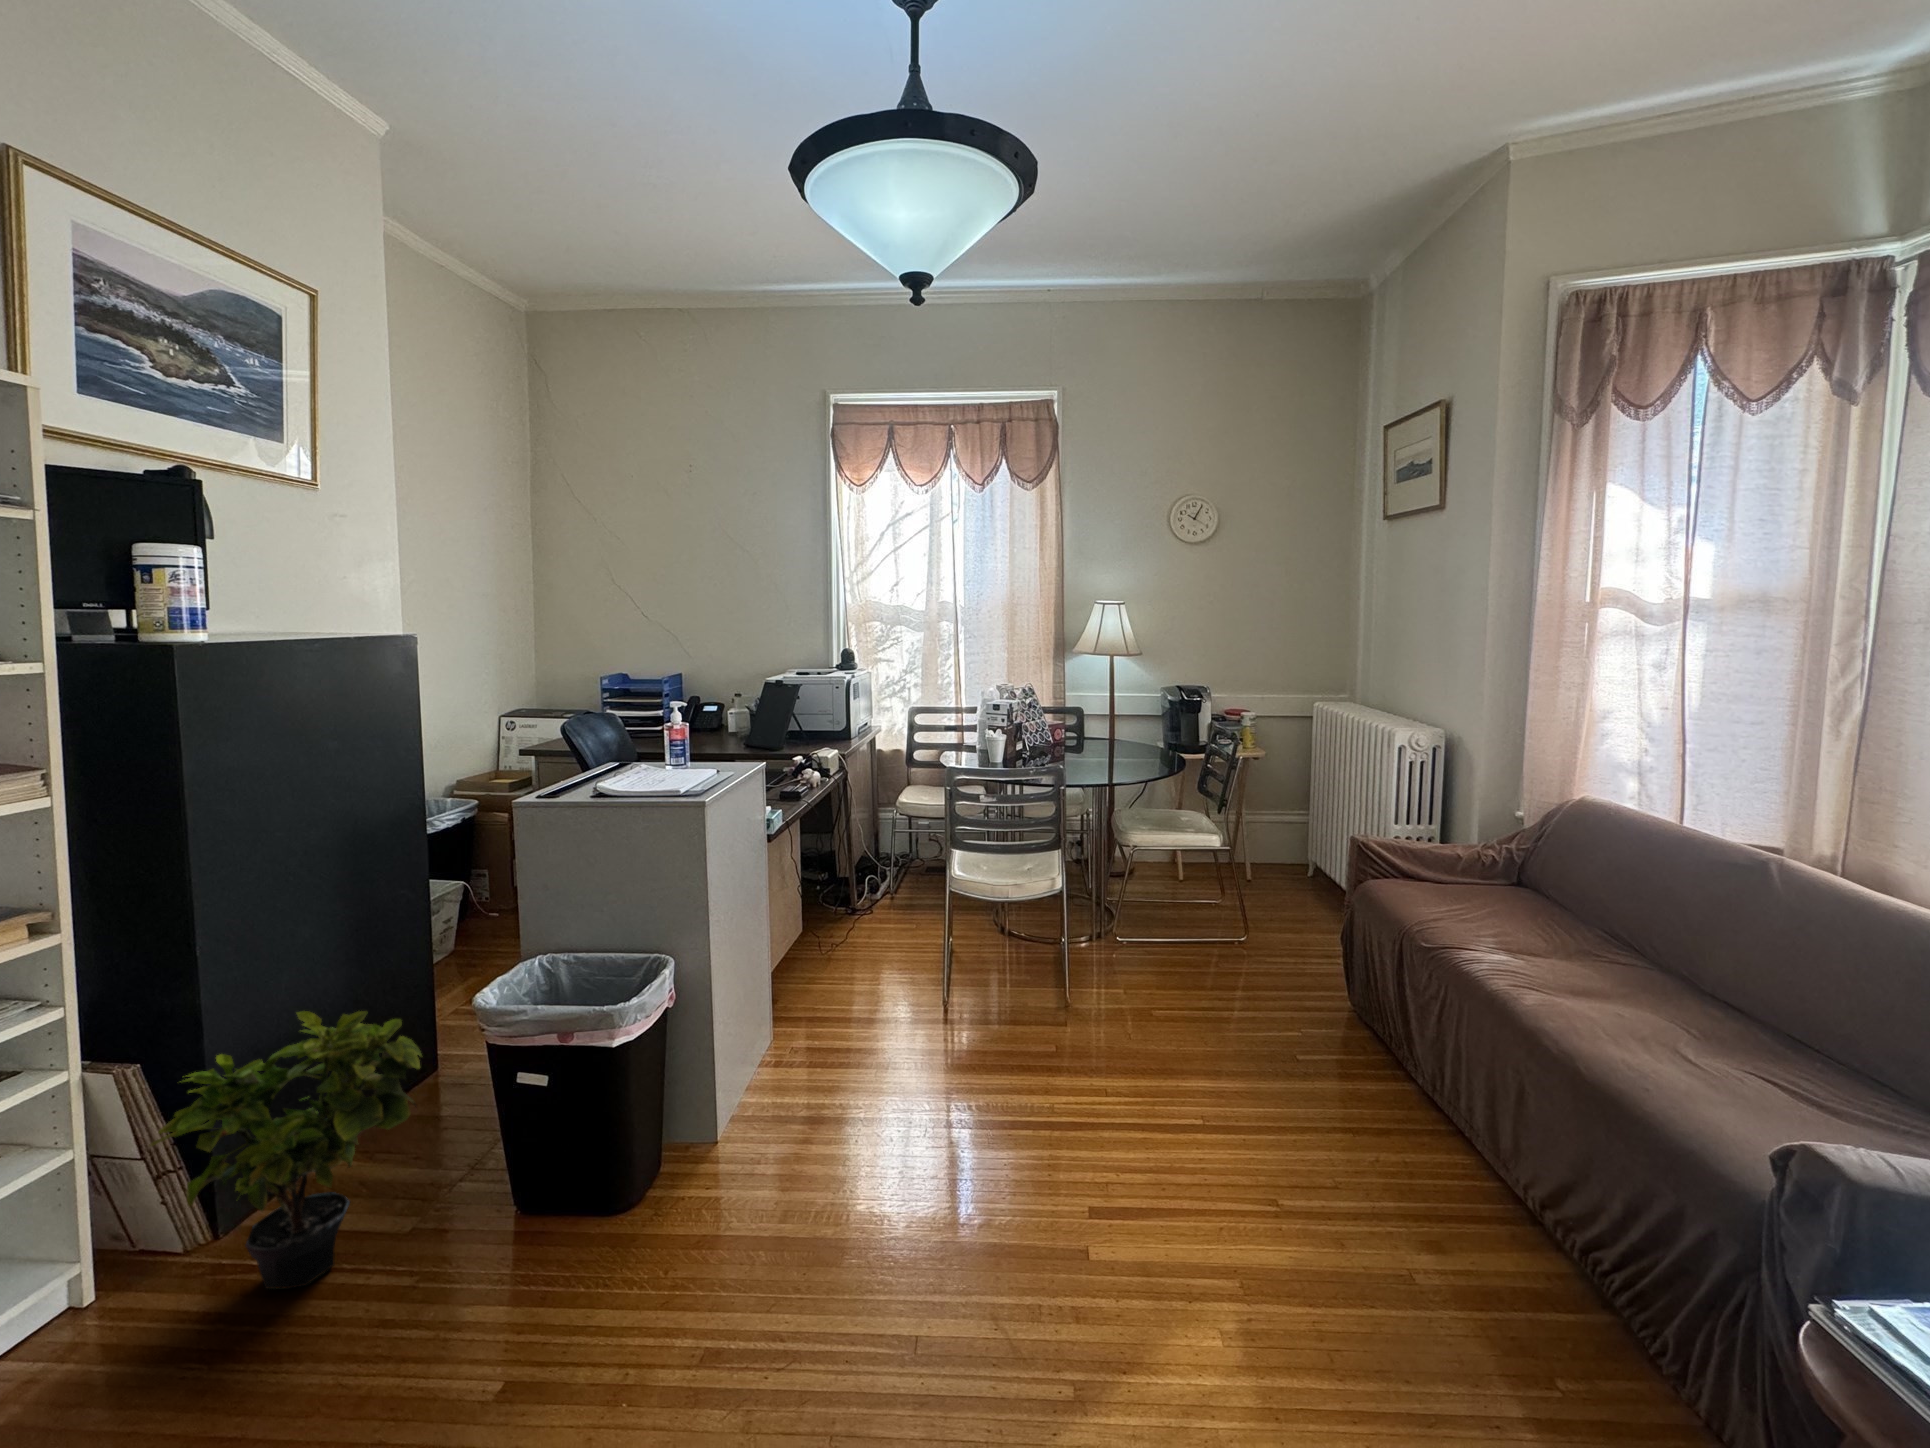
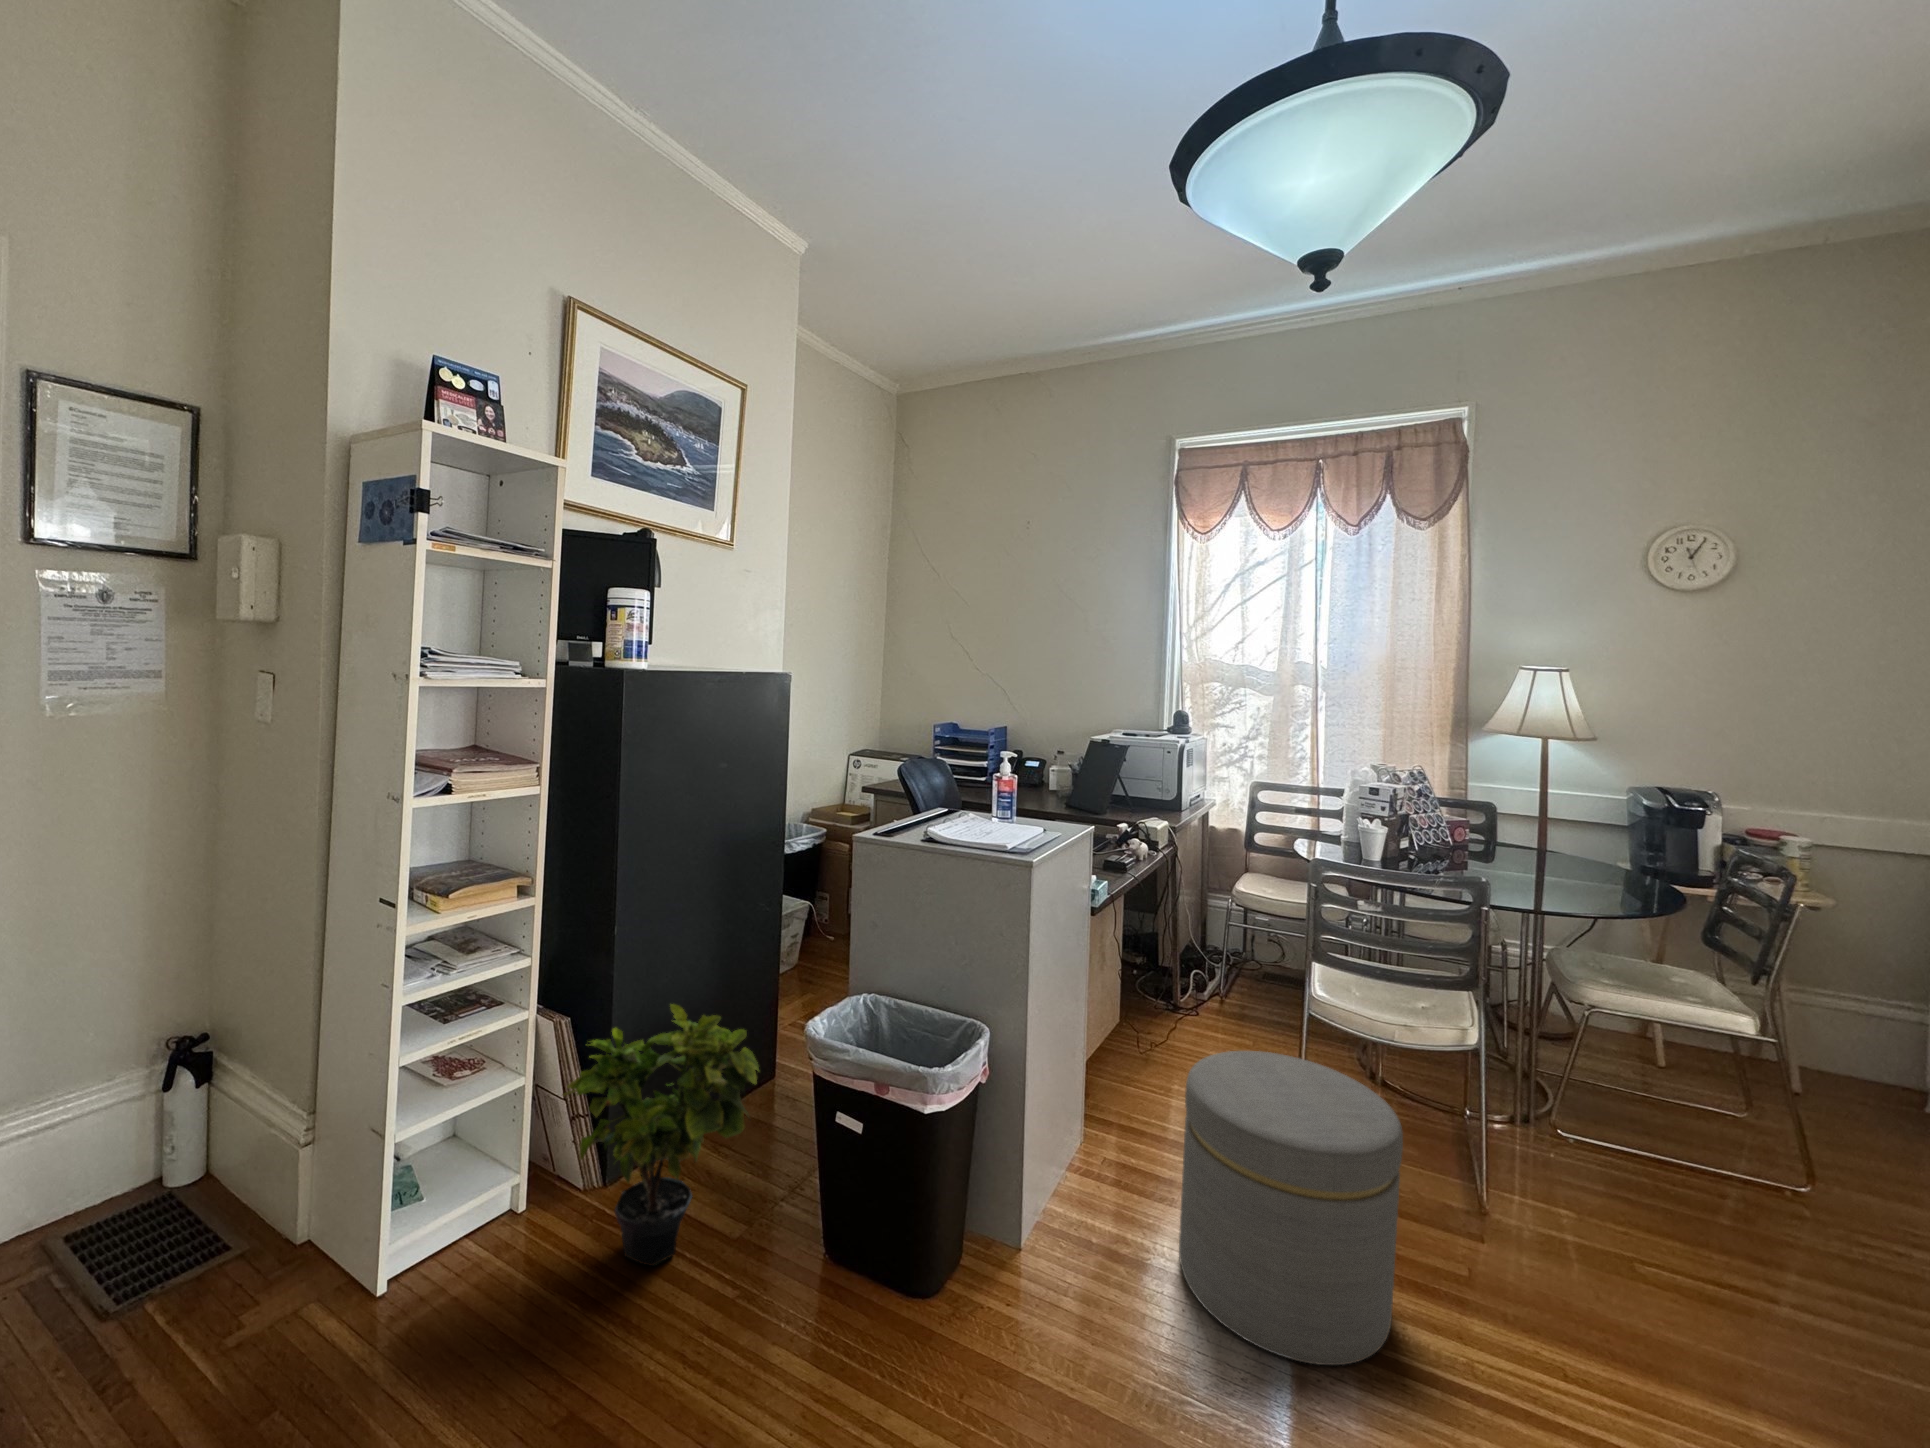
ottoman: none [850,926,1005,1147] -> present [1179,1051,1403,1365]

